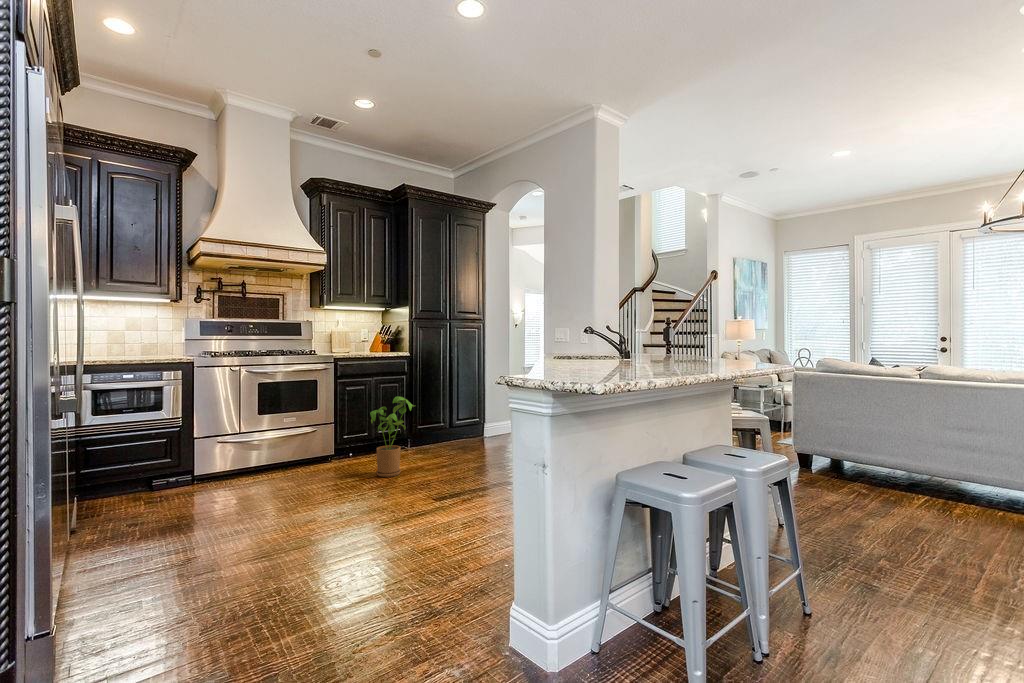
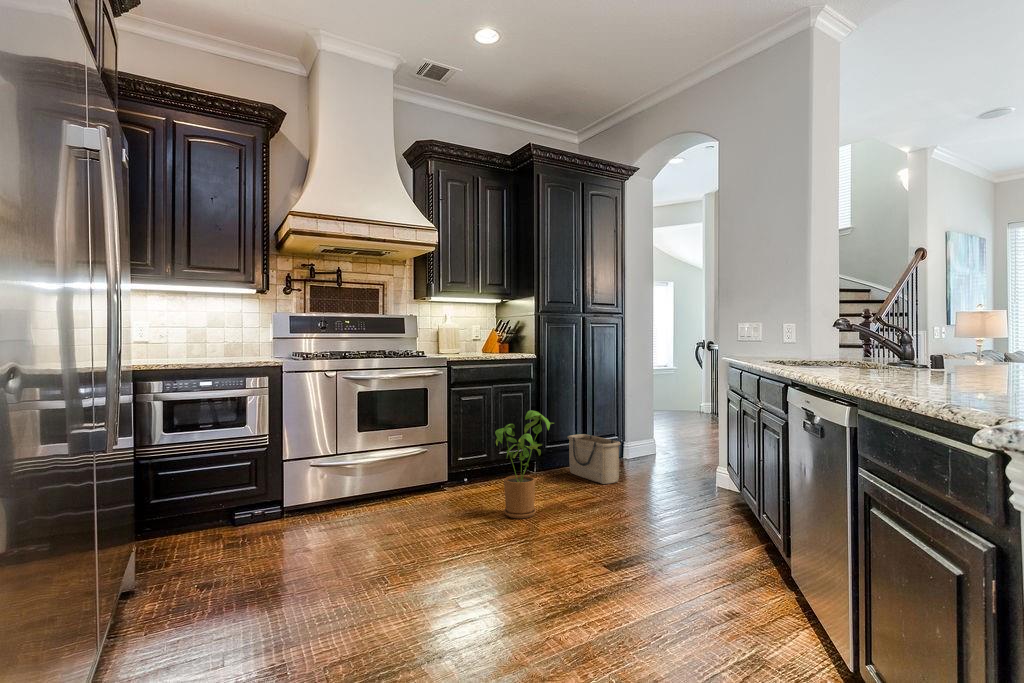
basket: none [435,415,473,452] -> present [568,434,620,484]

